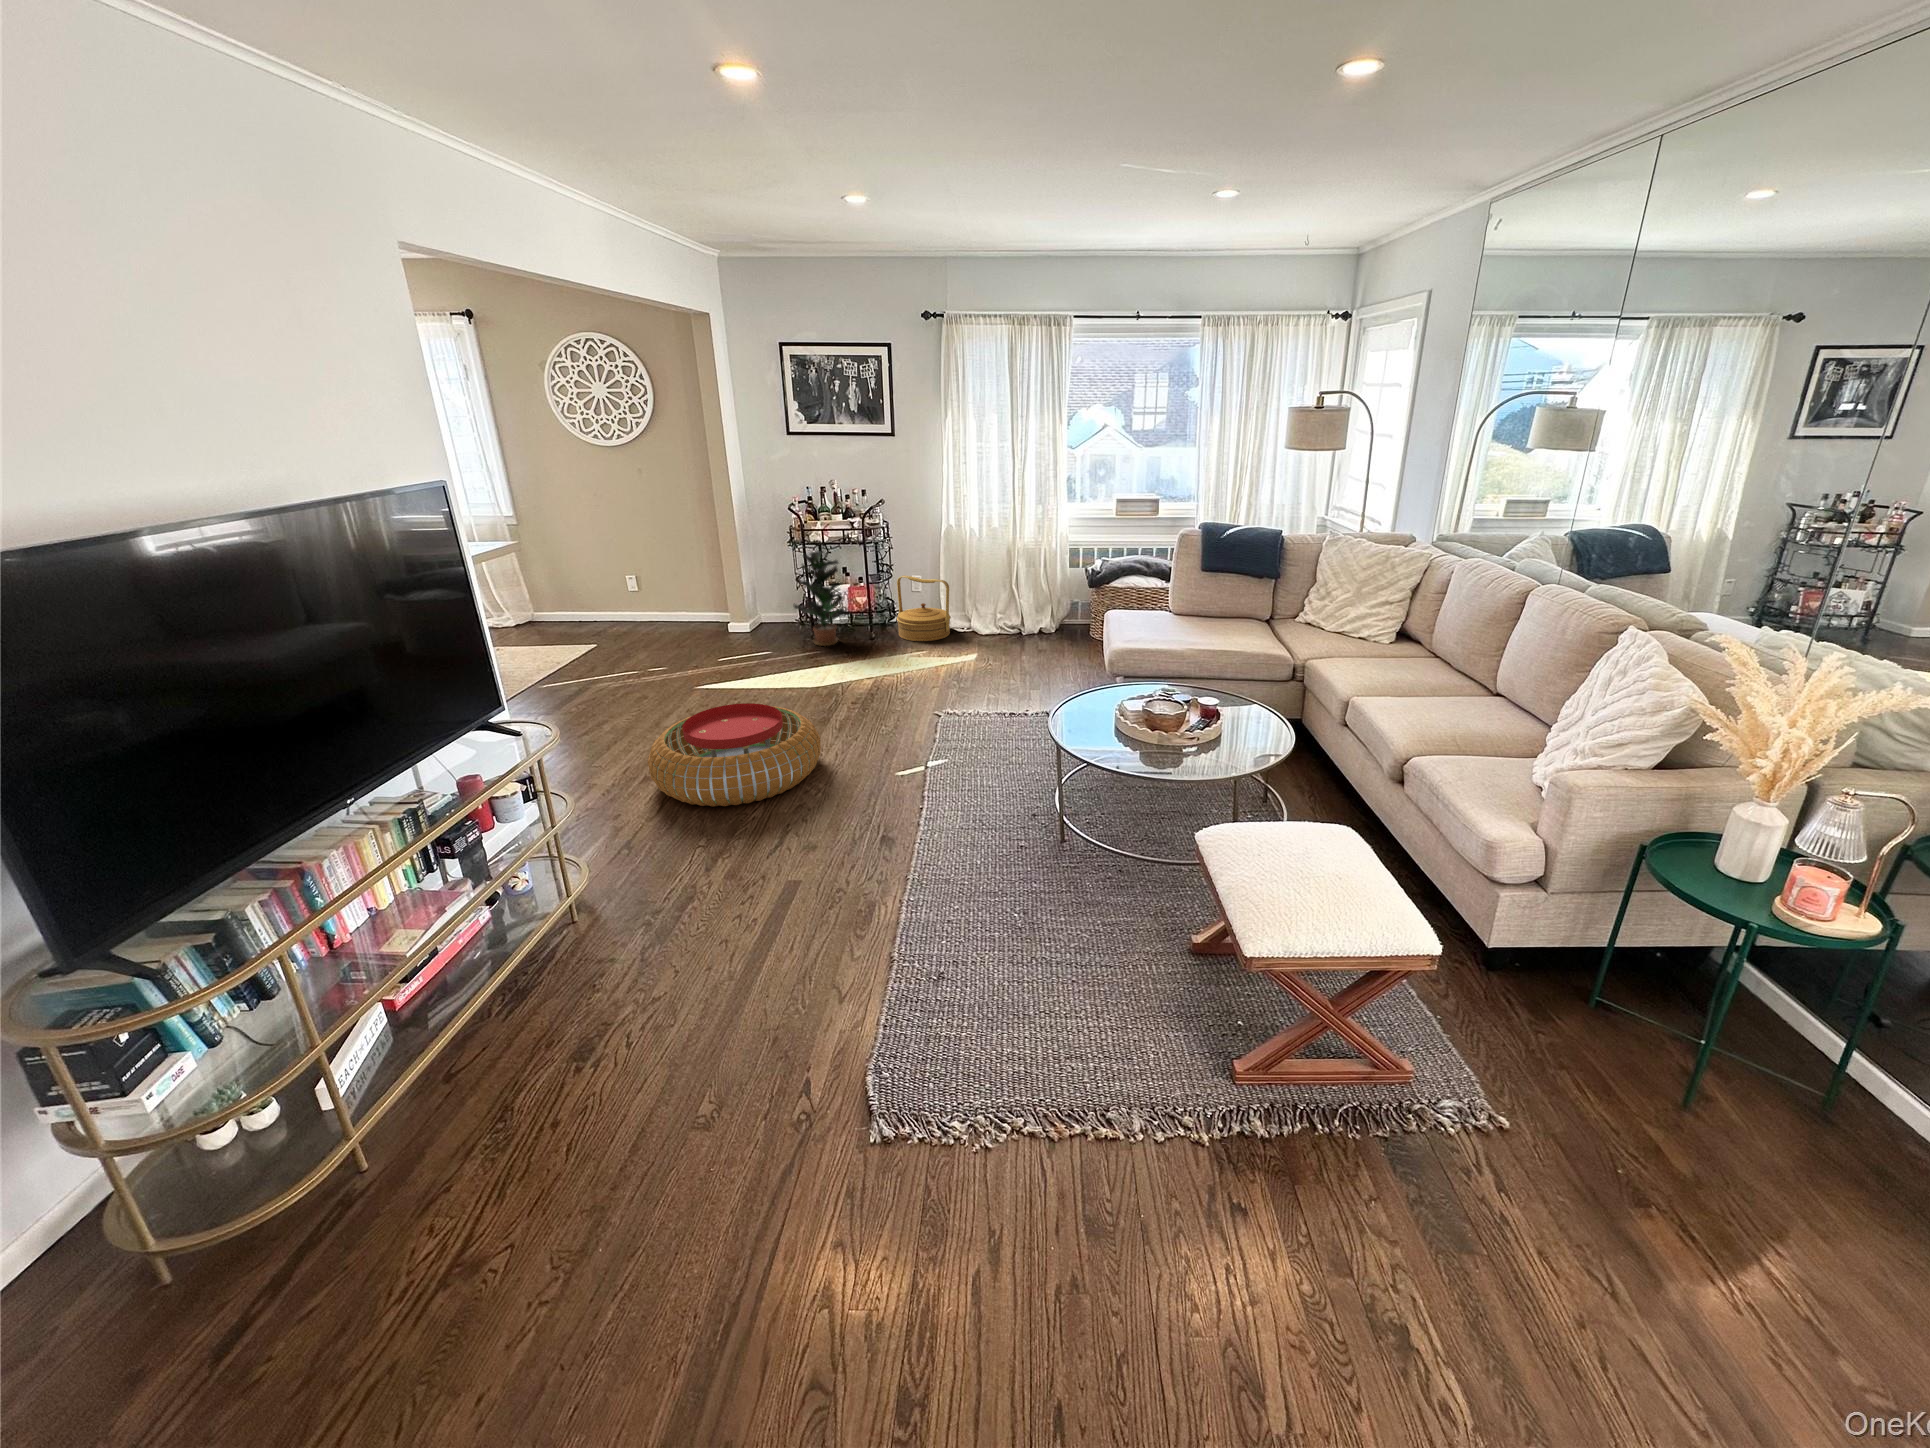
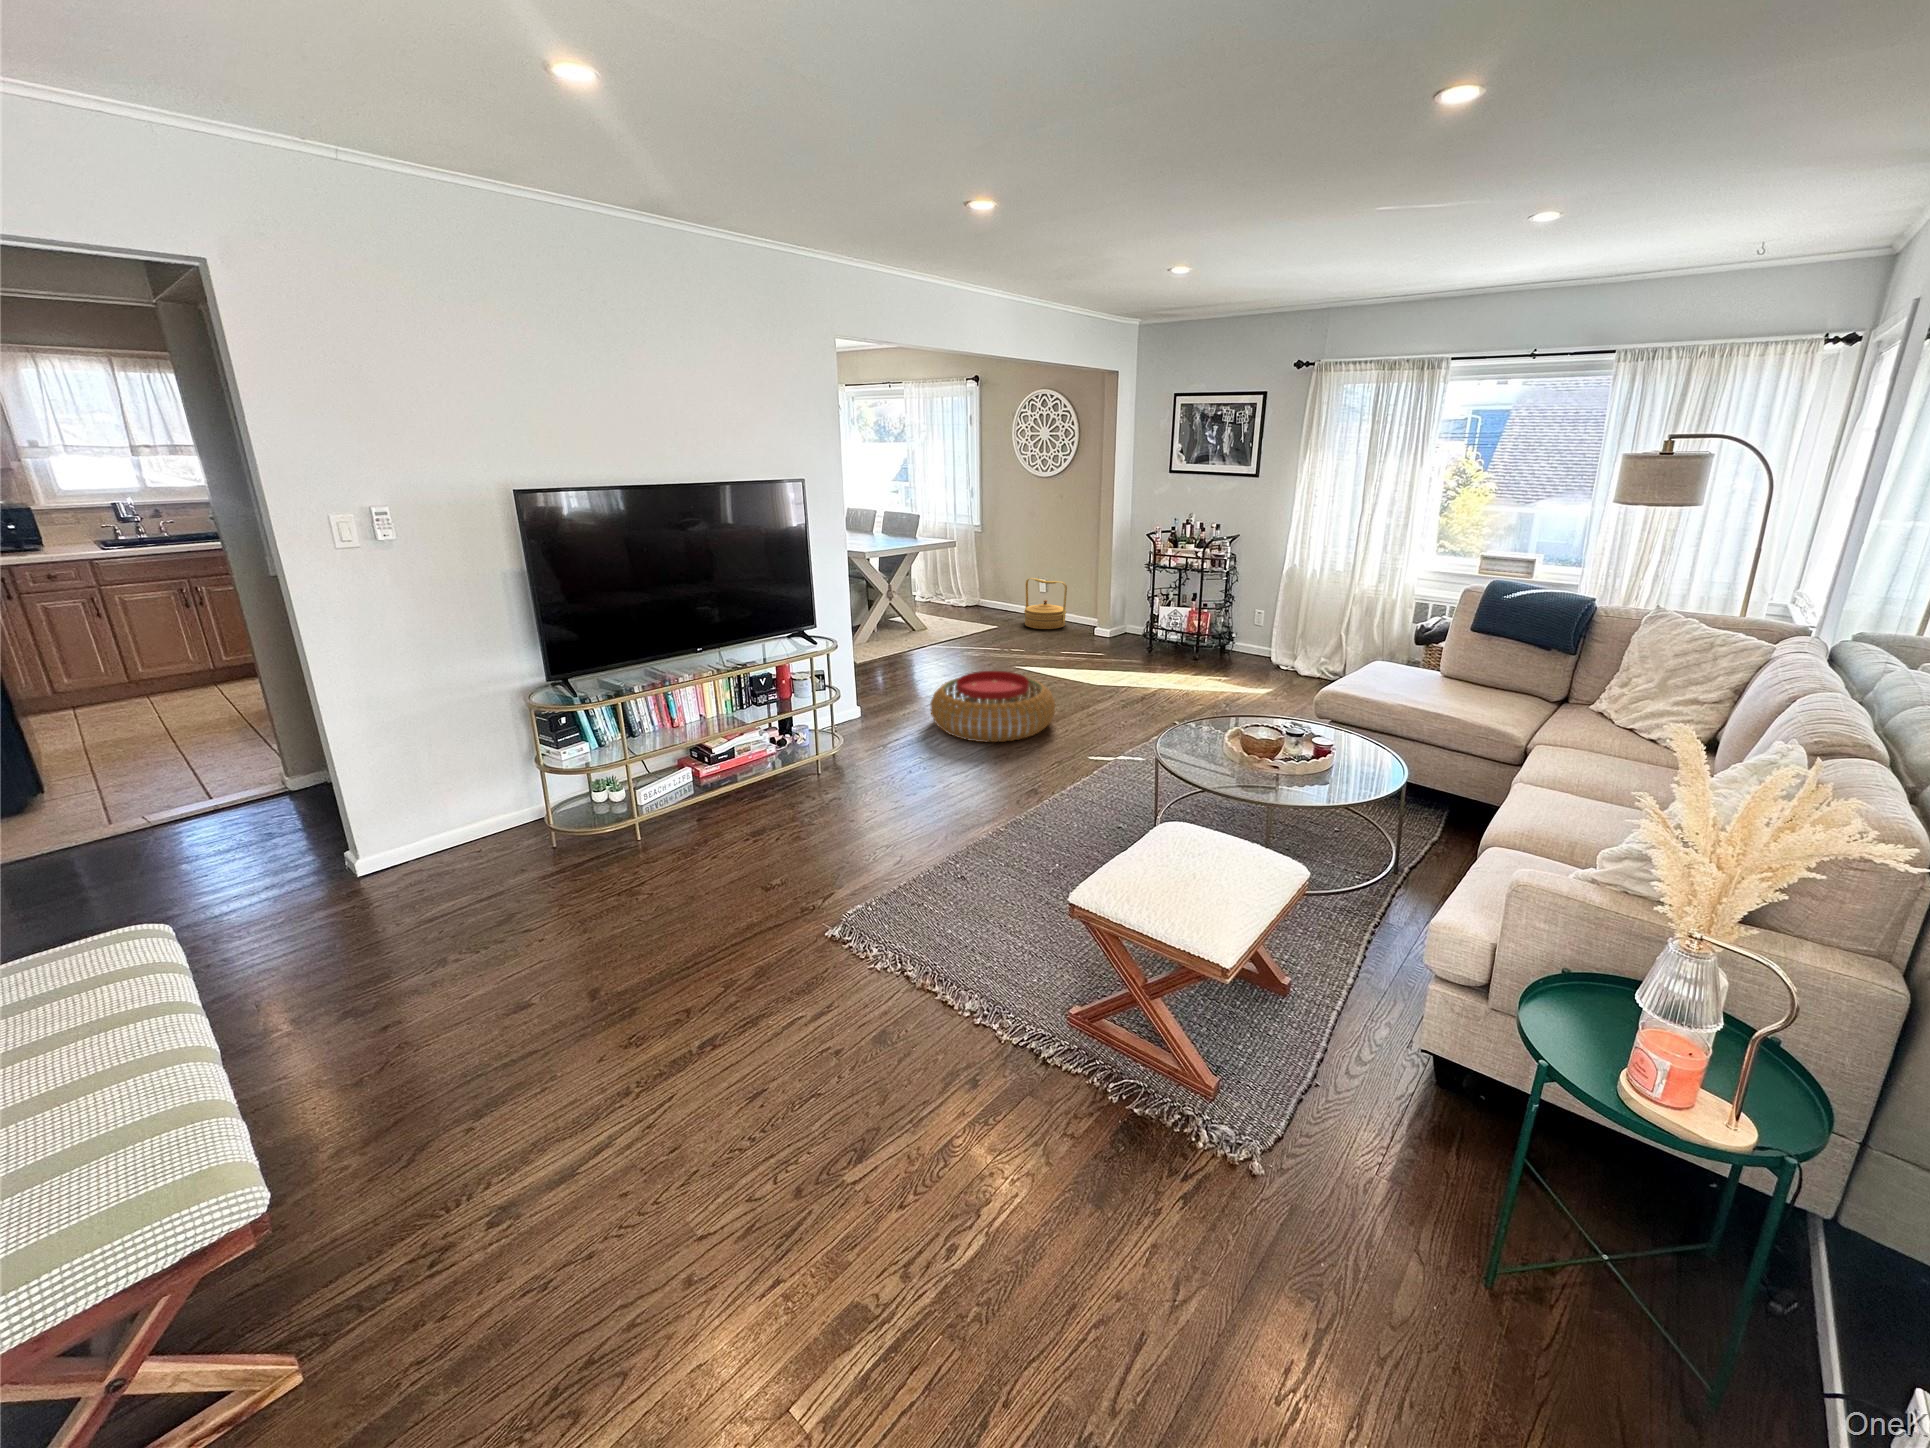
potted plant: present [794,551,846,646] -> none [1132,573,1183,656]
woven basket: present [897,576,951,641] -> present [1024,578,1067,629]

